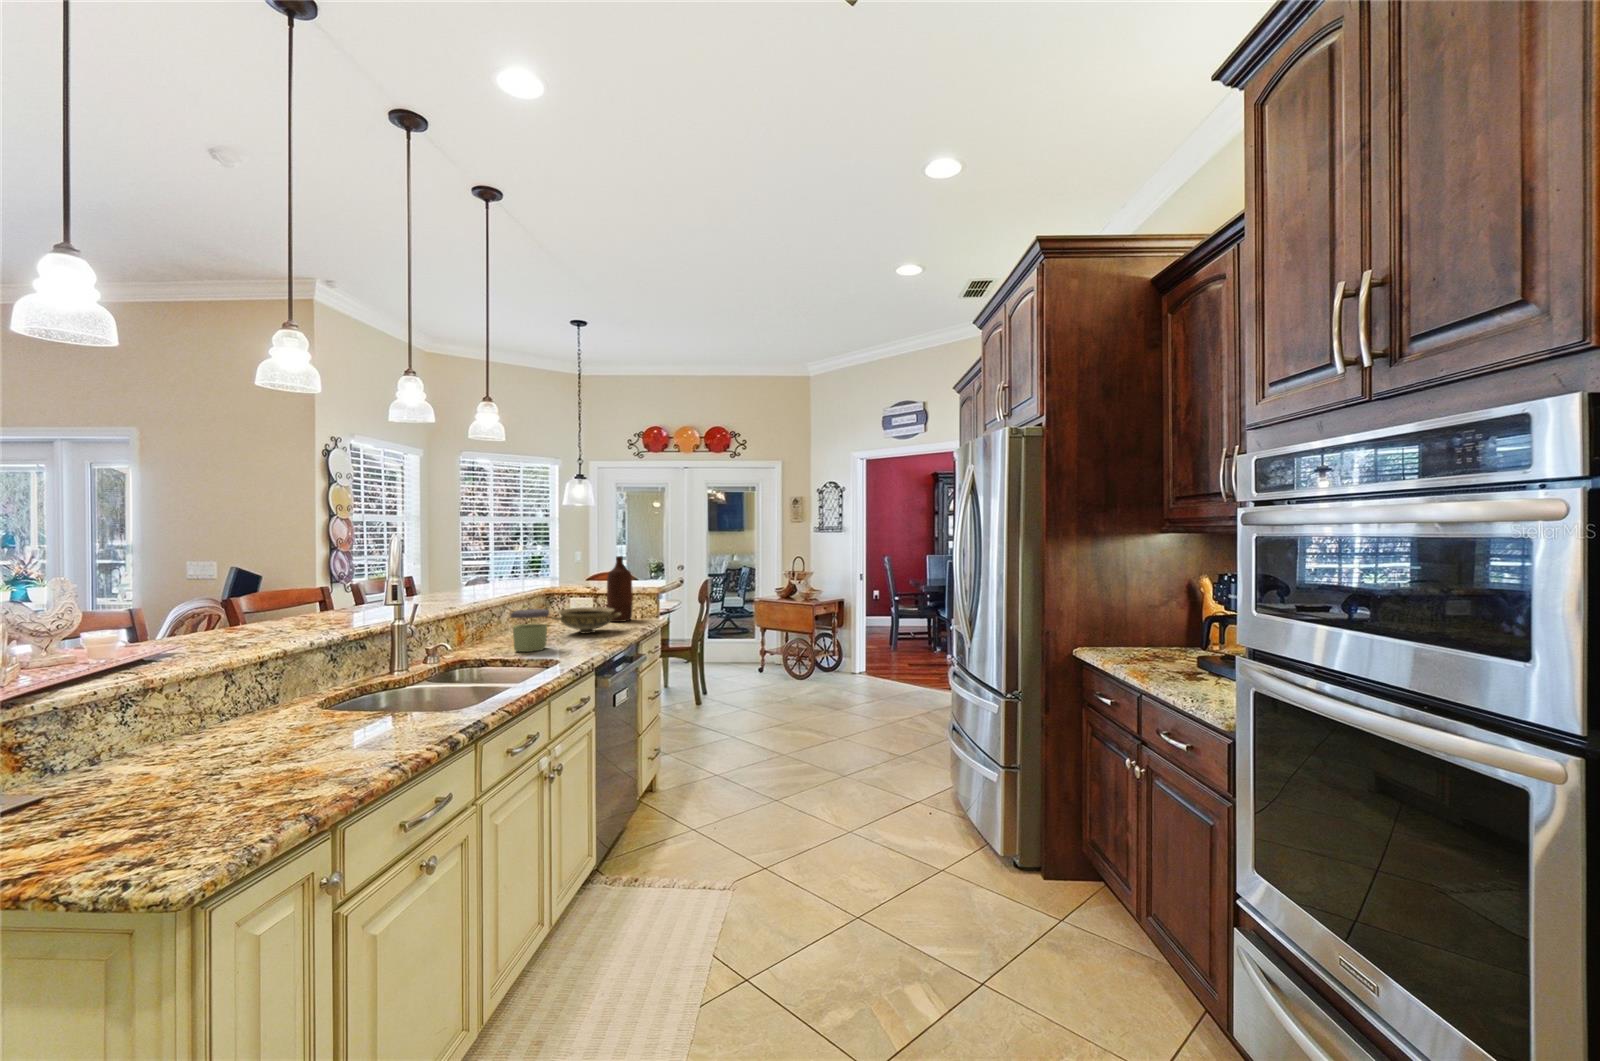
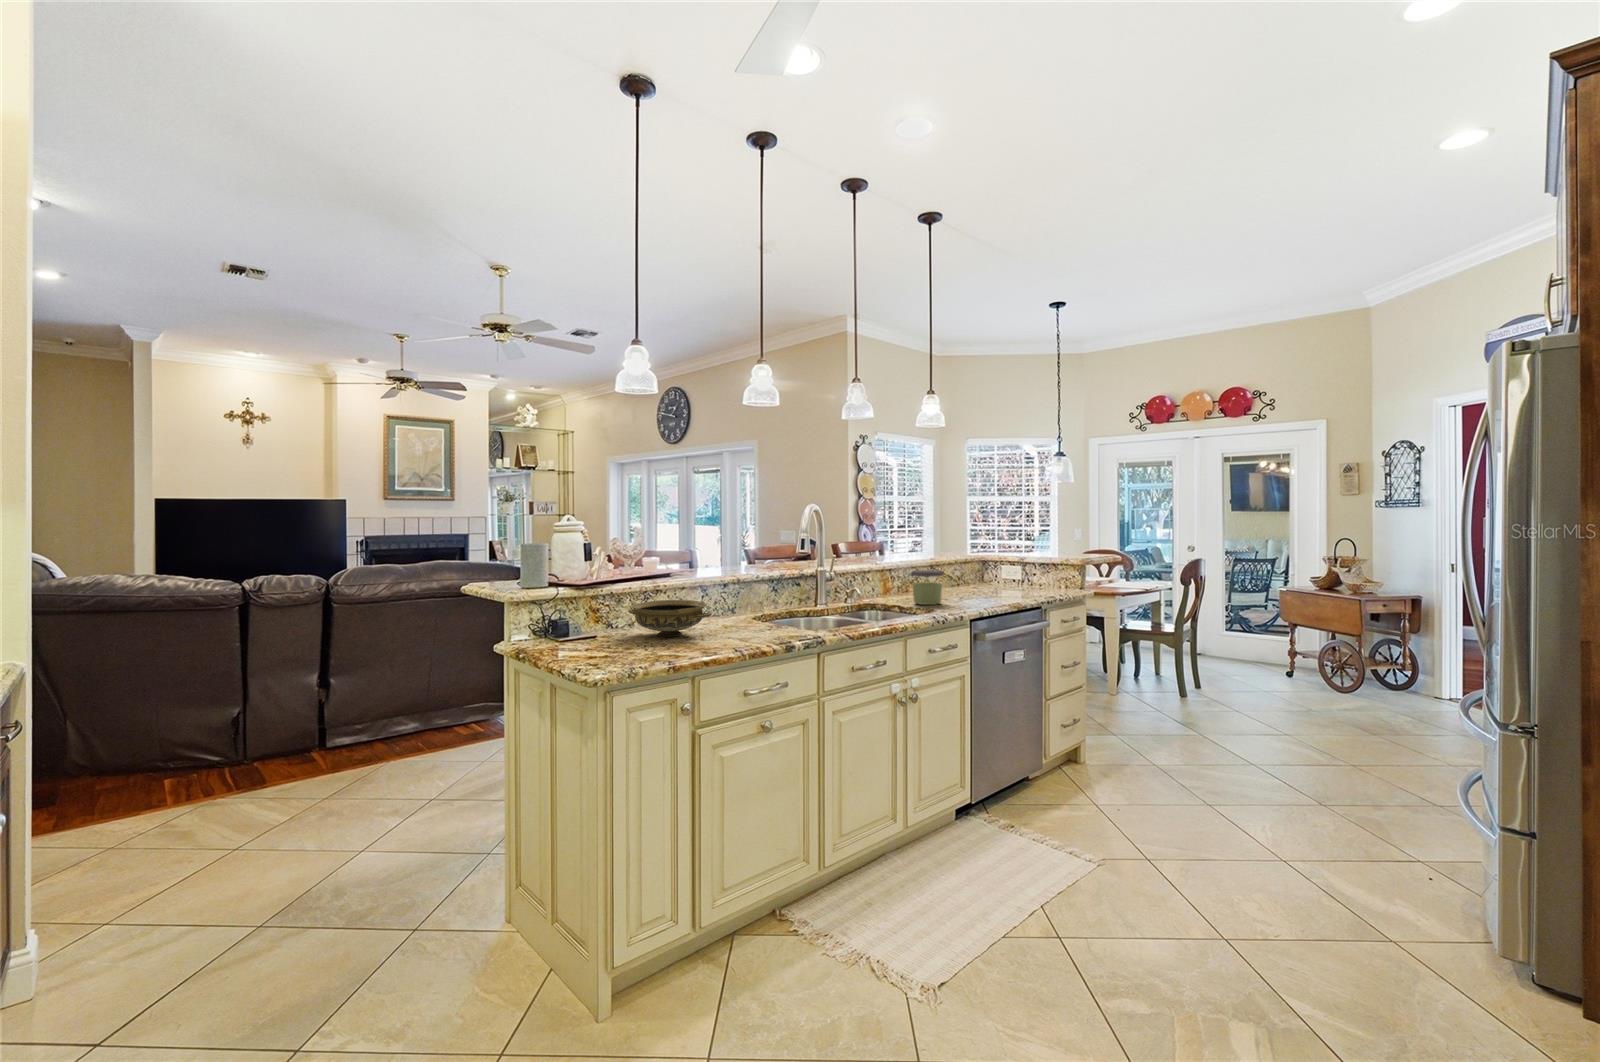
bottle: present [607,556,633,622] -> none [1024,529,1049,591]
ceramic bowl: present [552,607,621,634] -> present [628,600,712,637]

